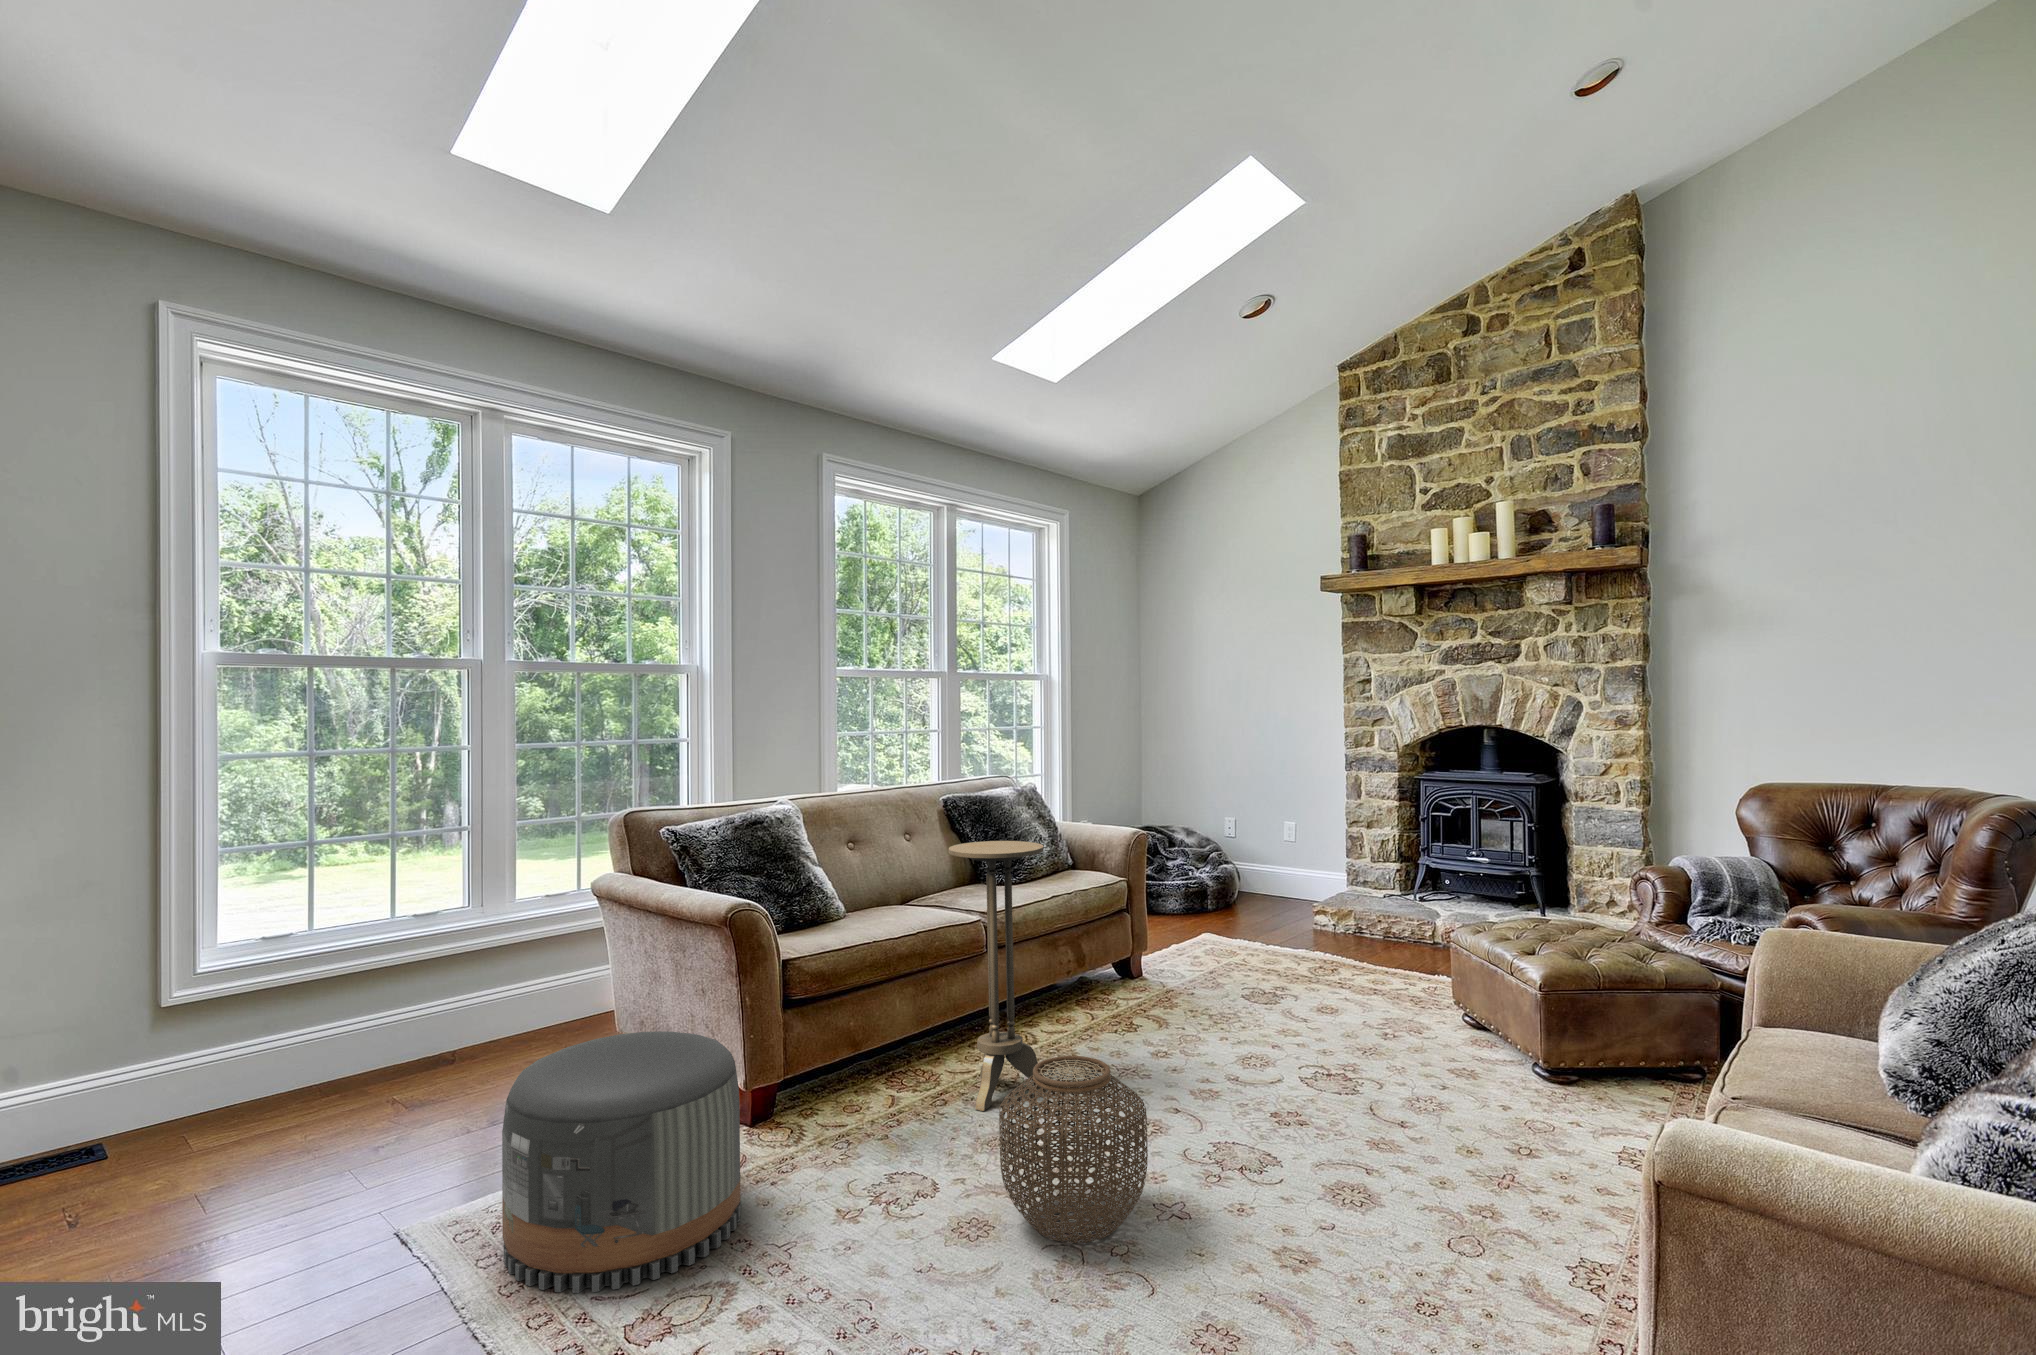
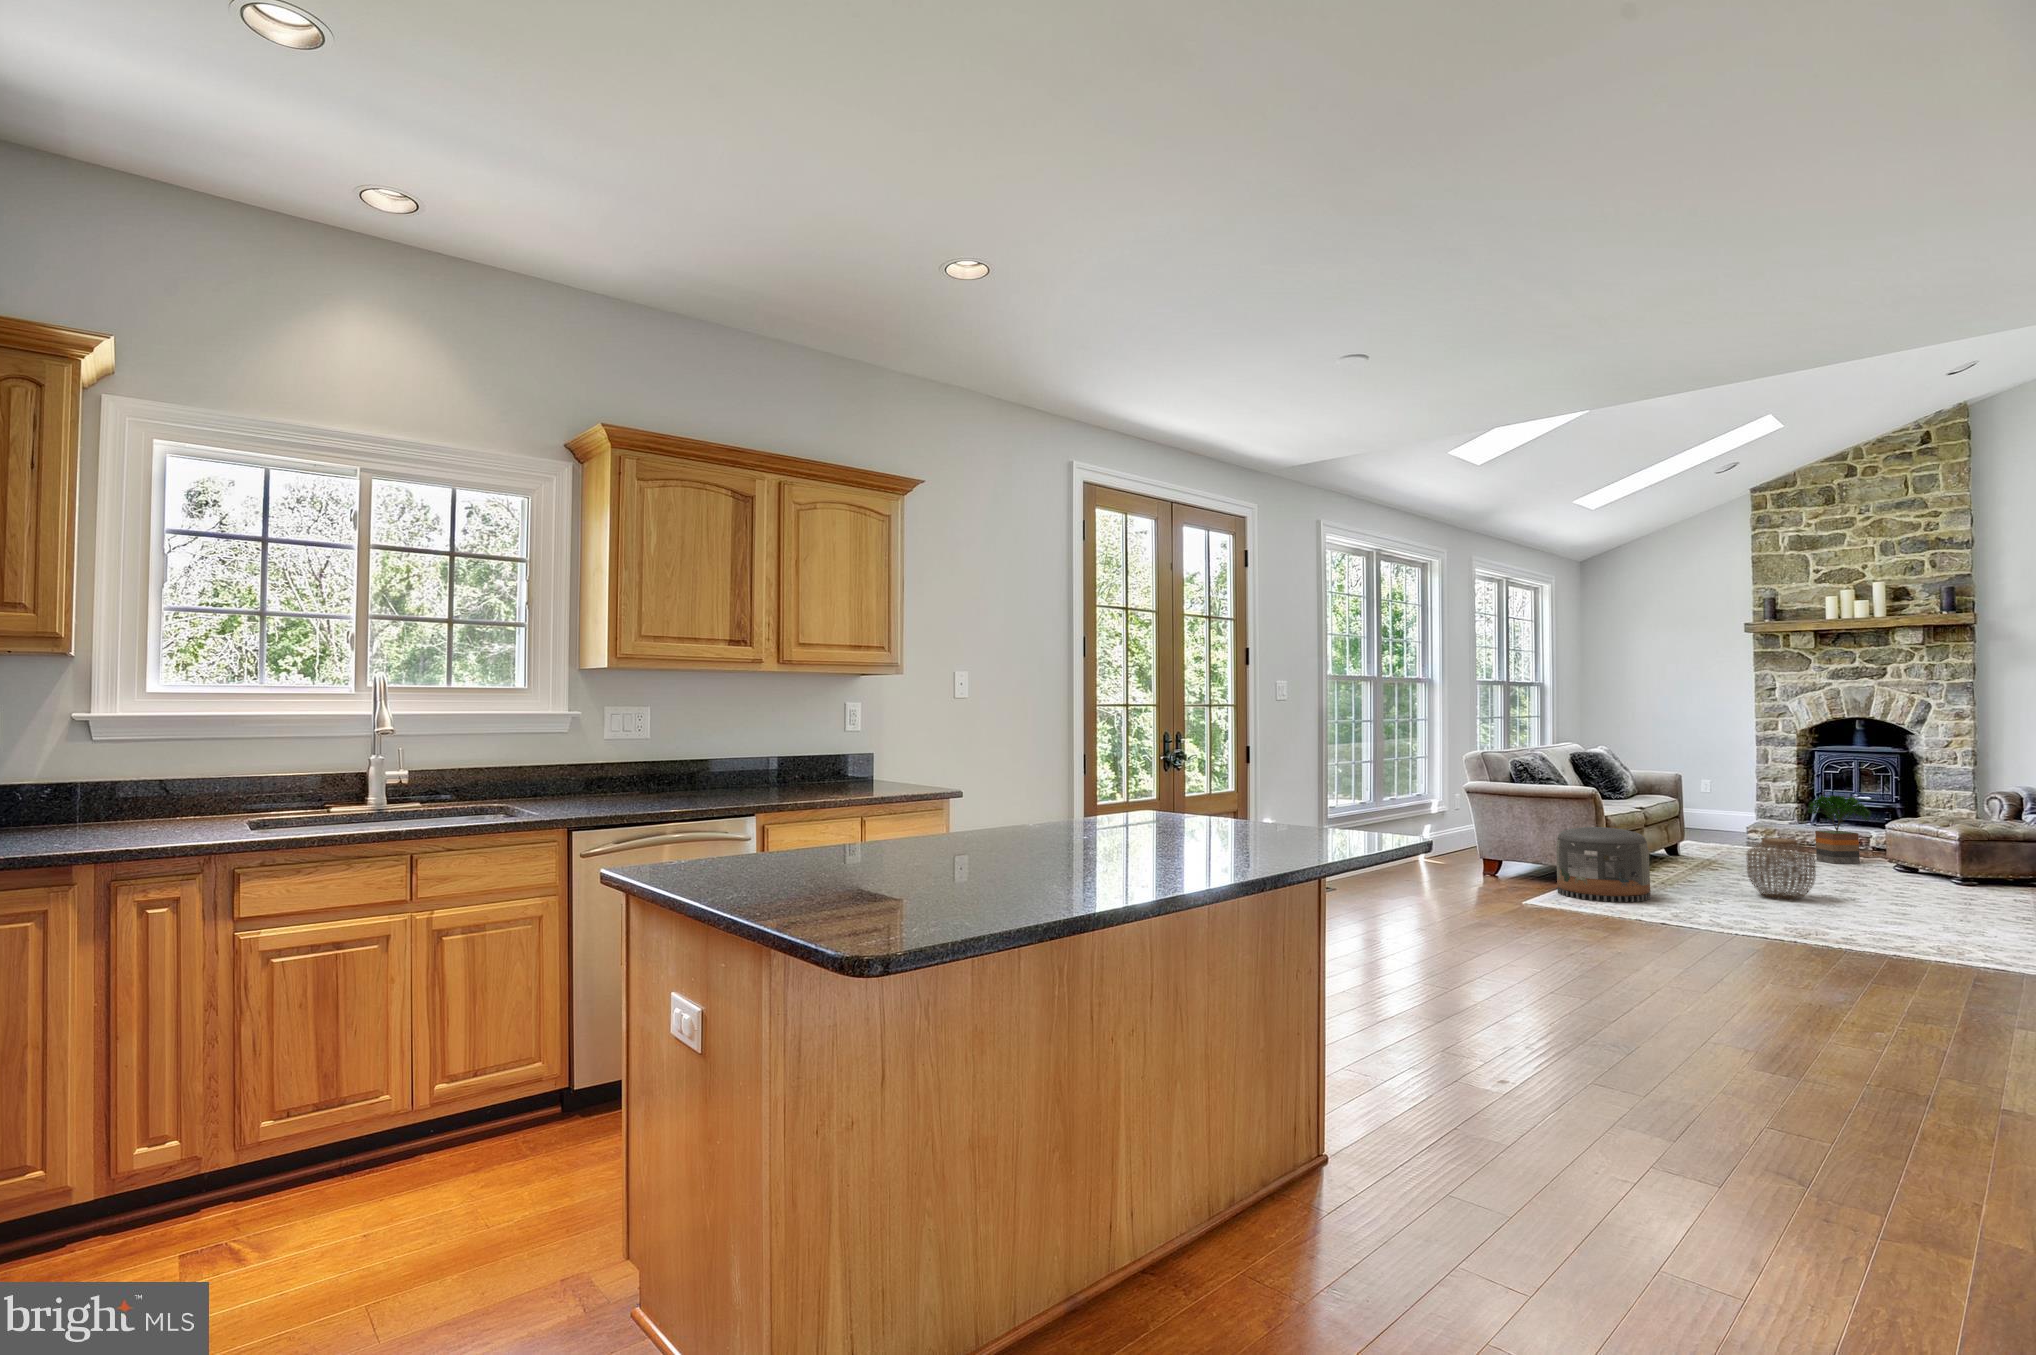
side table: present [949,841,1044,1111] -> none [1654,765,1705,879]
potted tree: none [1333,878,1436,1018] -> present [1810,795,1871,864]

